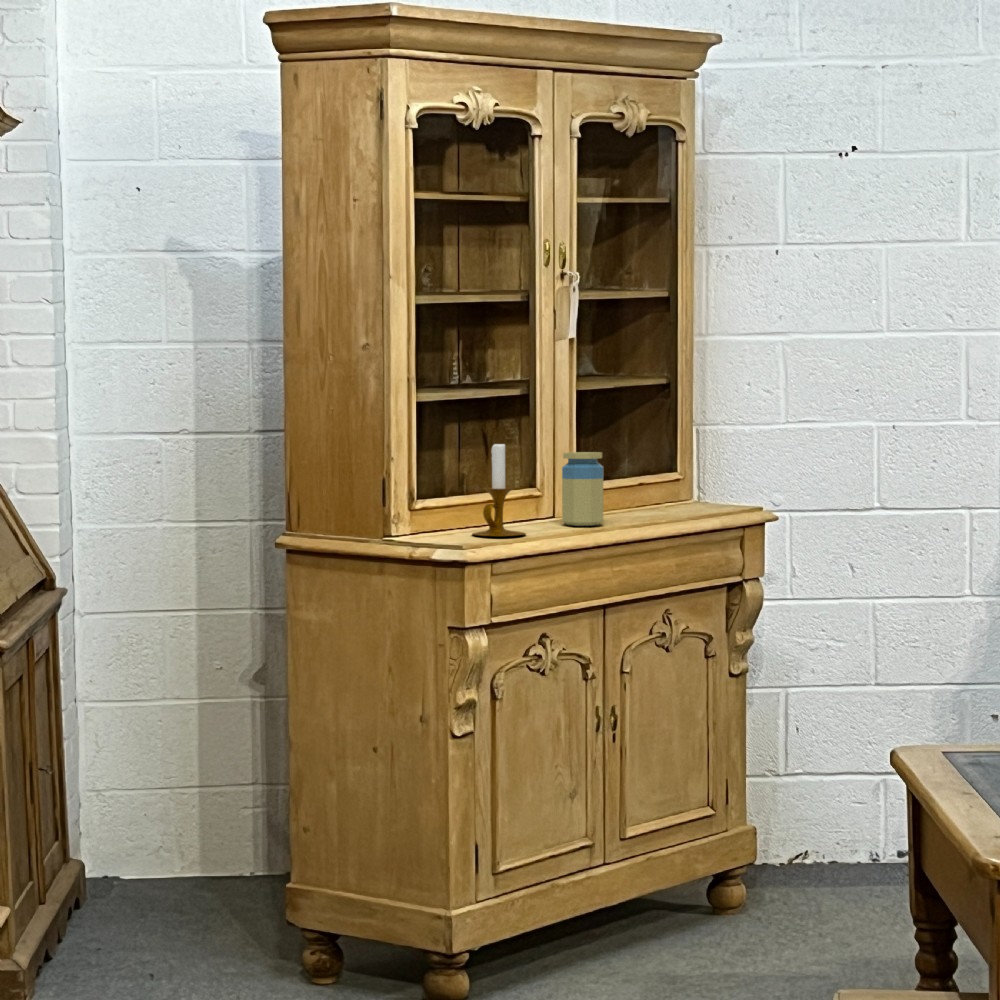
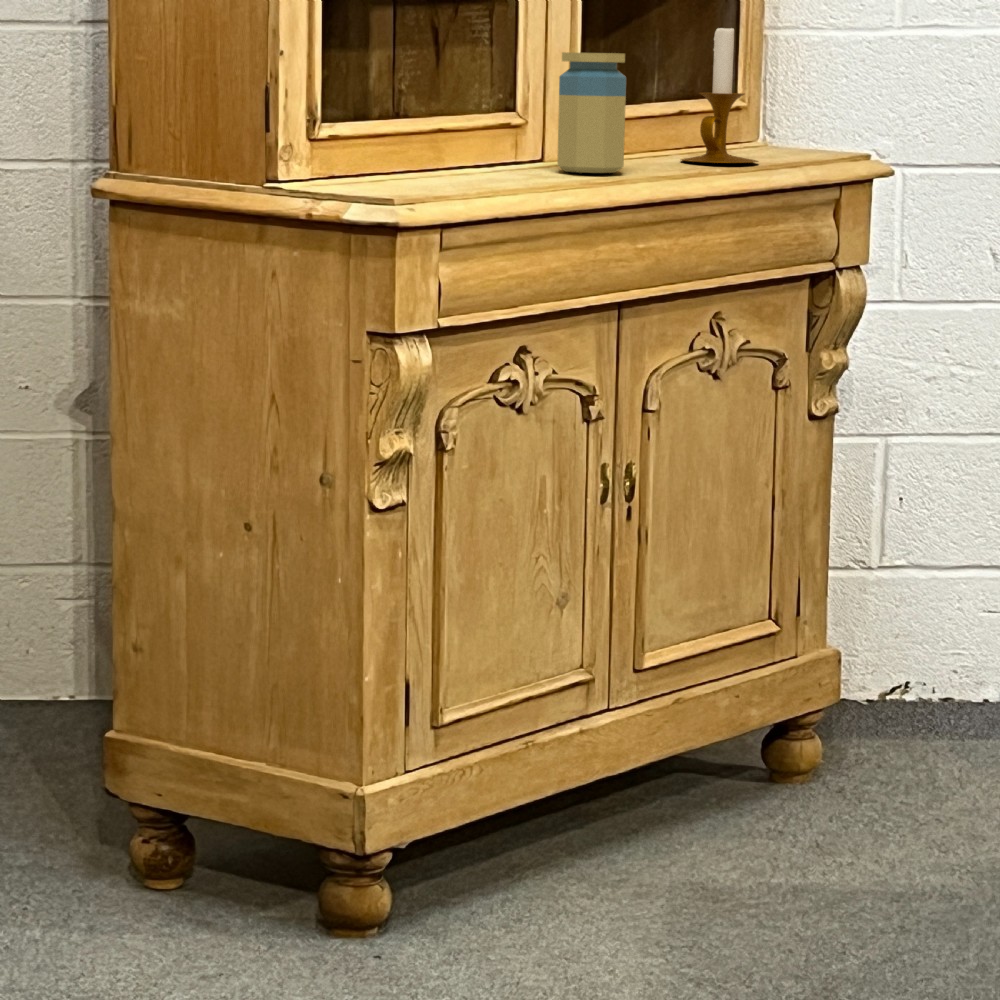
candlestick: present [472,444,526,536] -> present [681,28,758,163]

